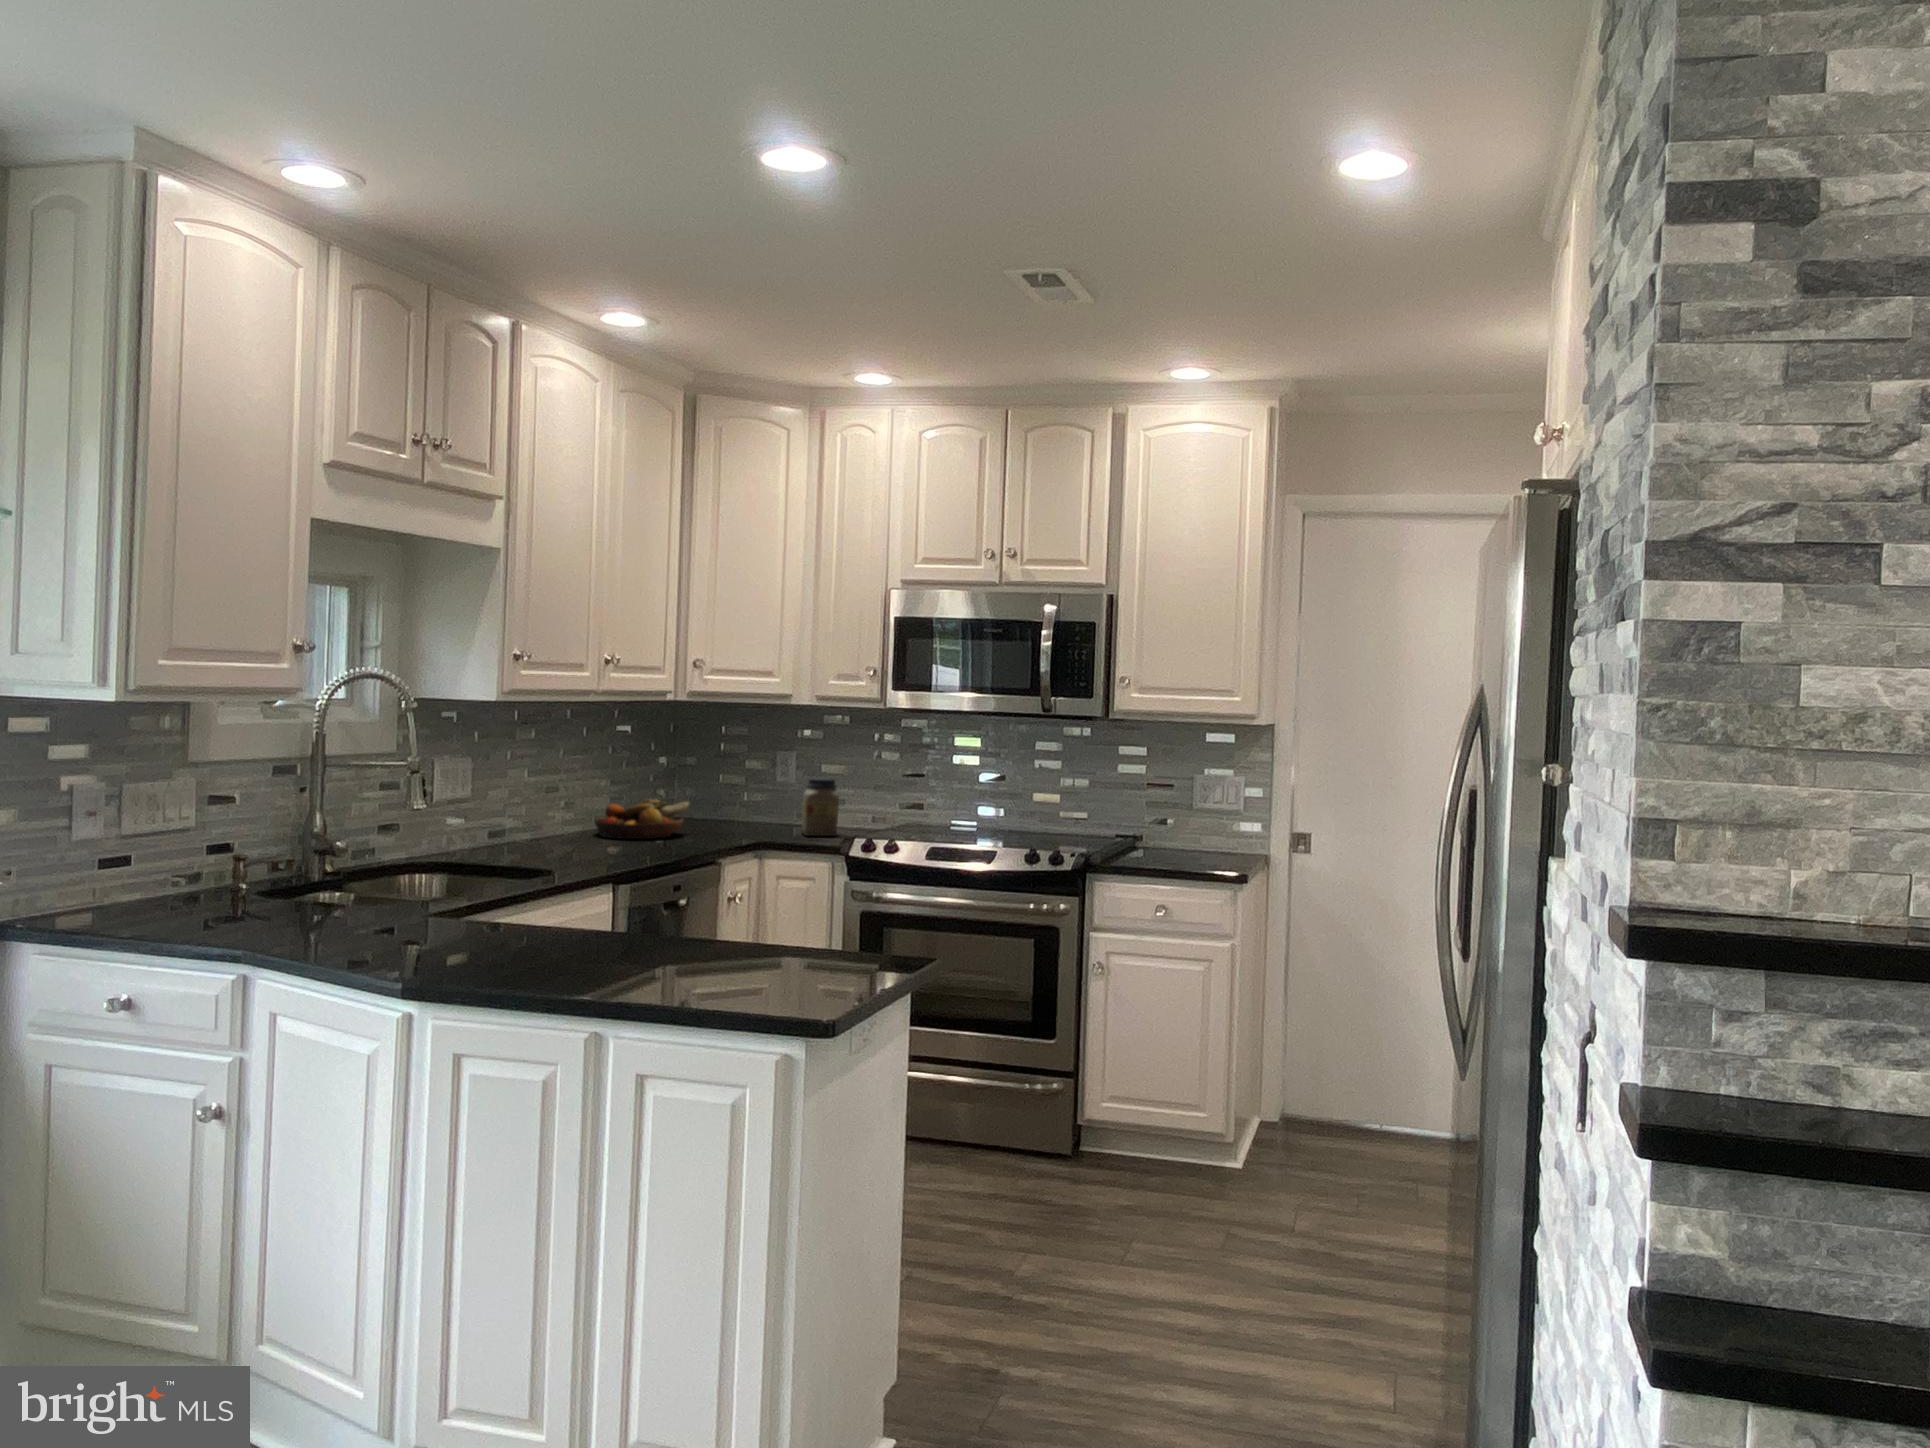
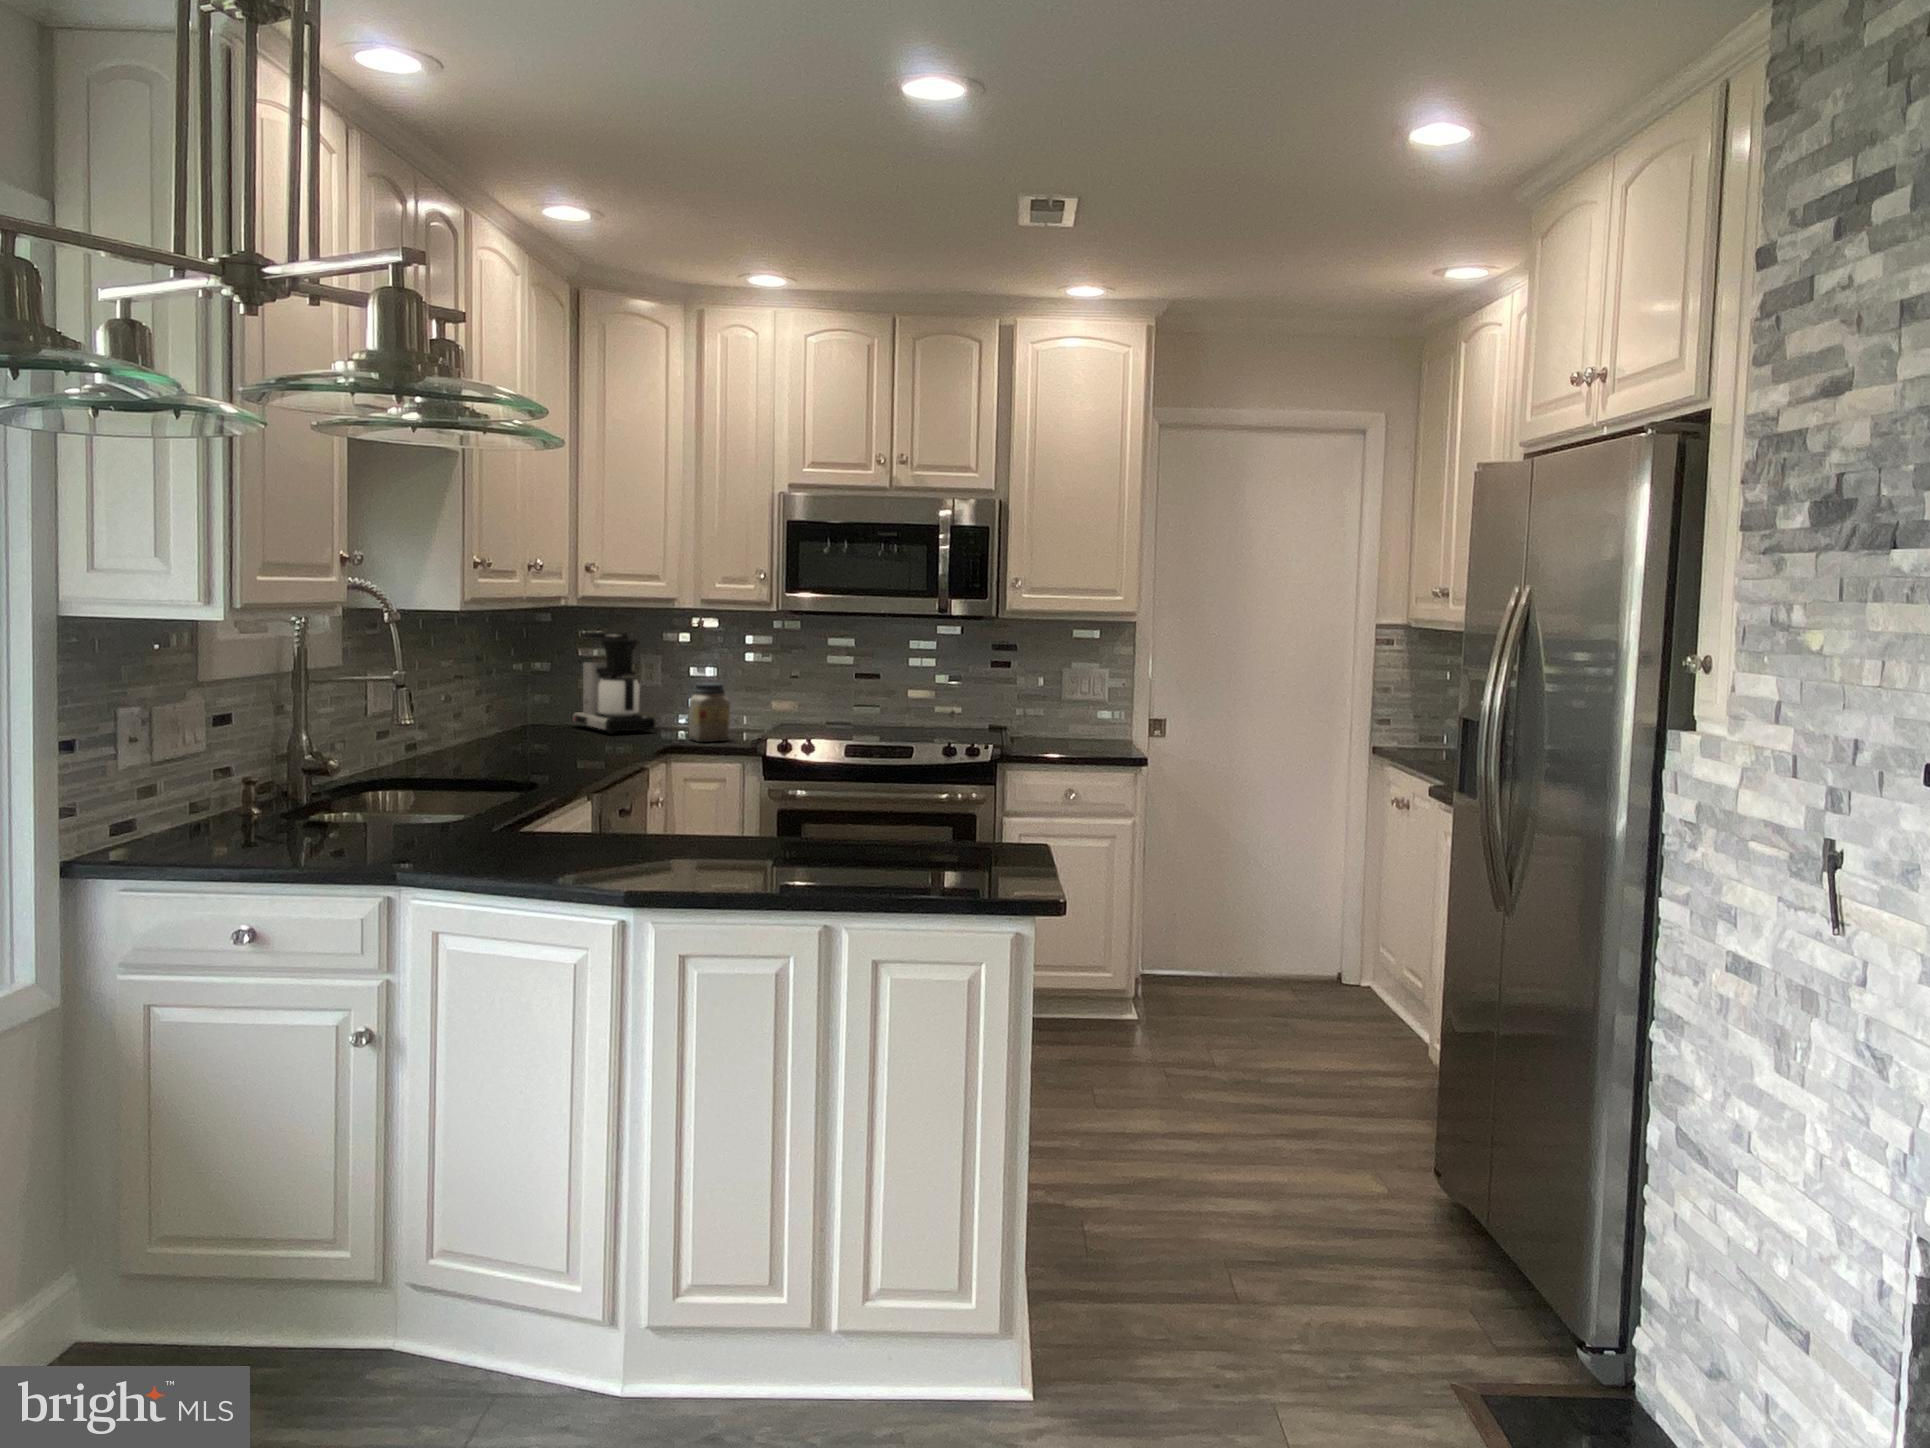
coffee maker: none [718,726,784,825] -> present [572,632,655,734]
fruit bowl: present [595,799,690,839] -> none [482,711,579,754]

